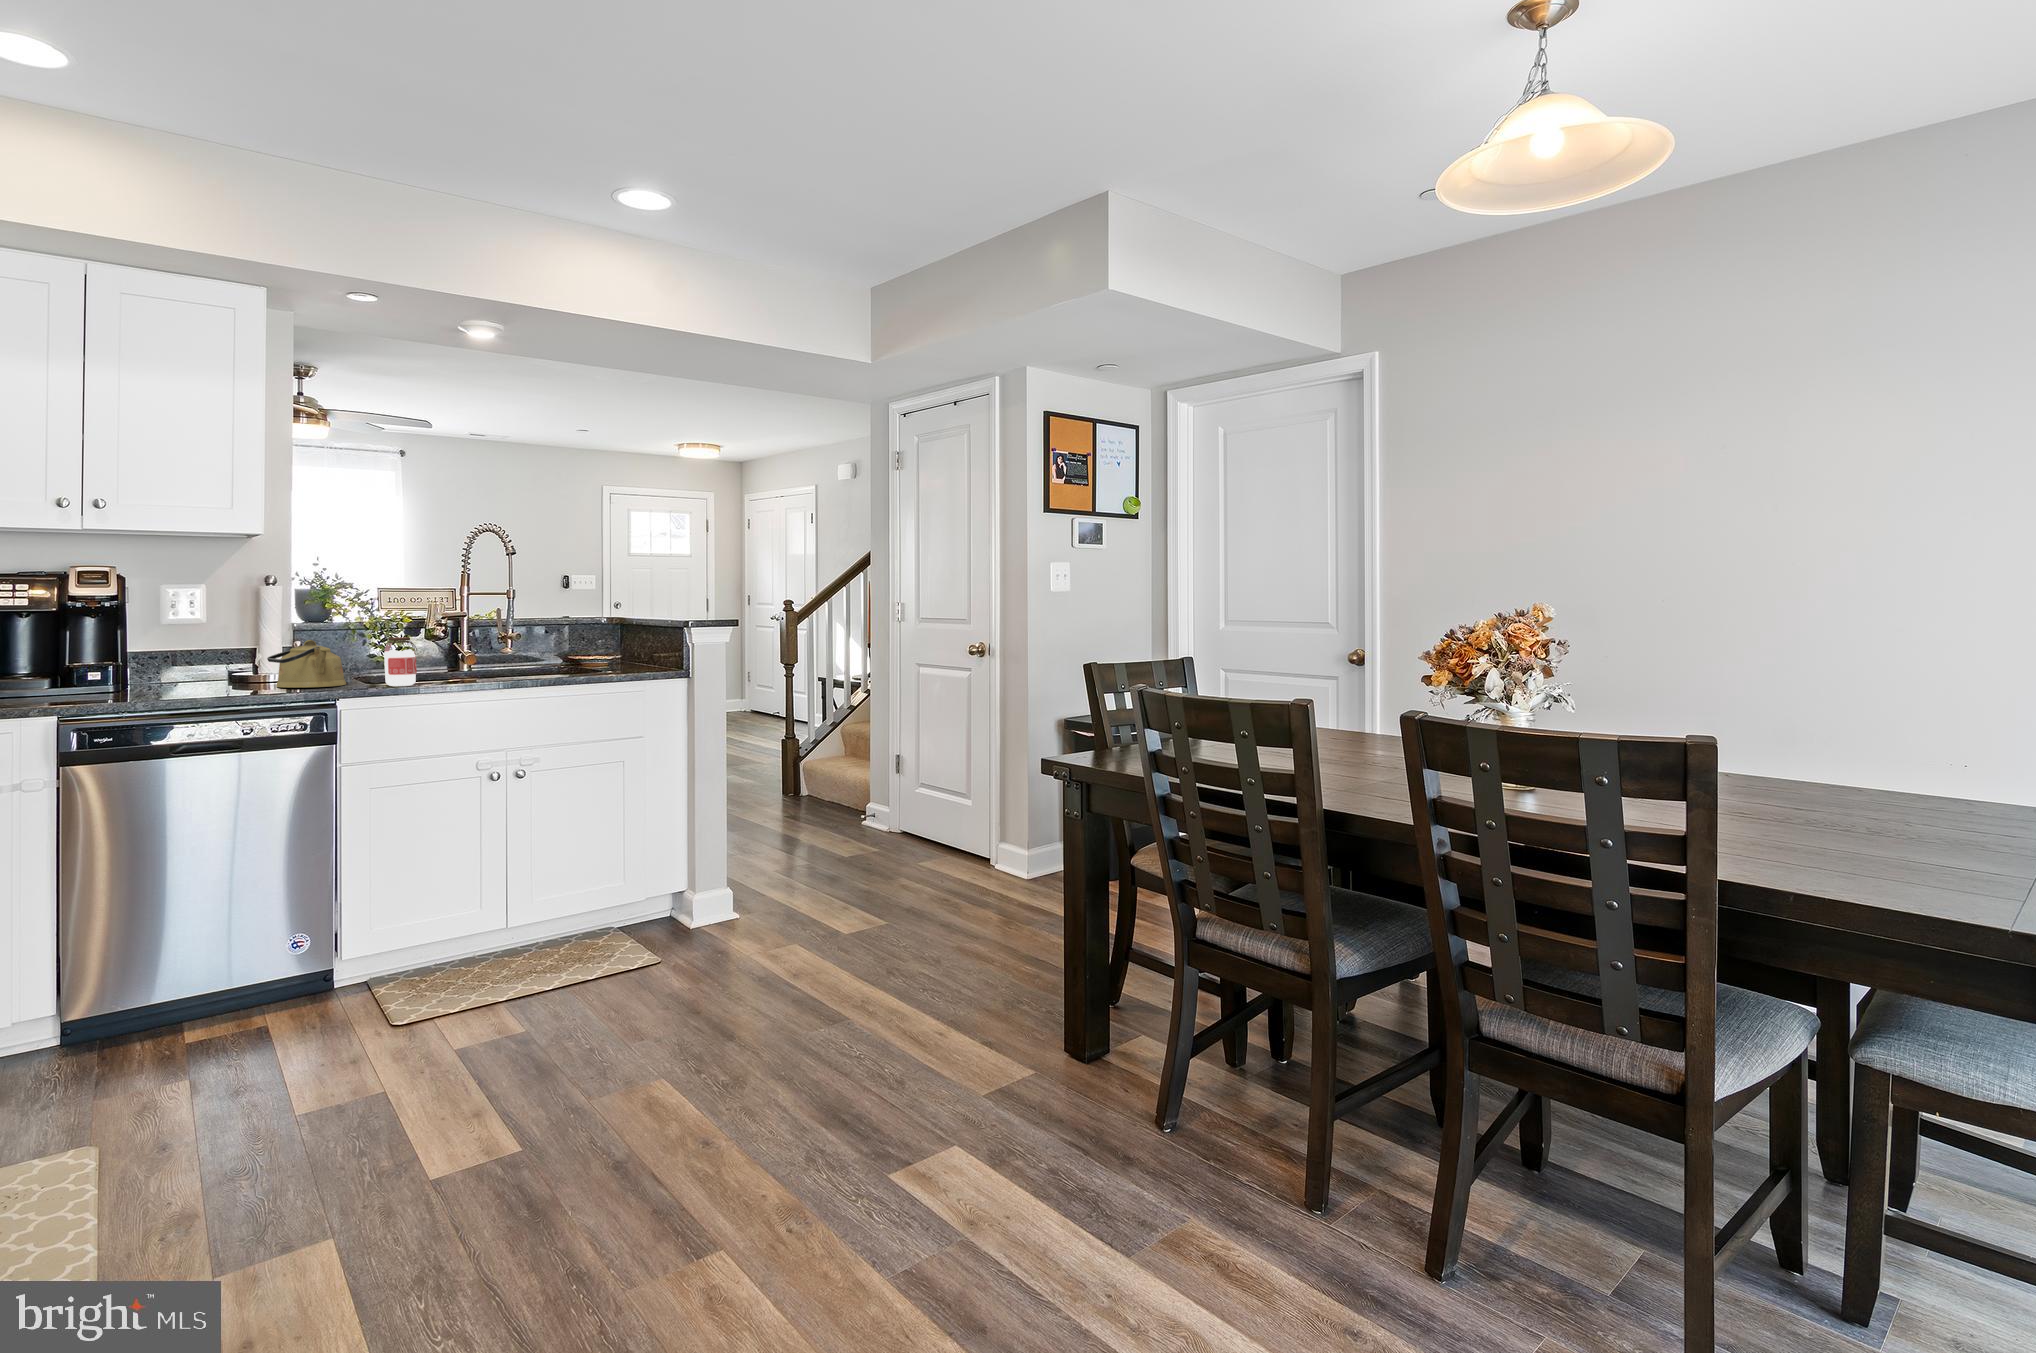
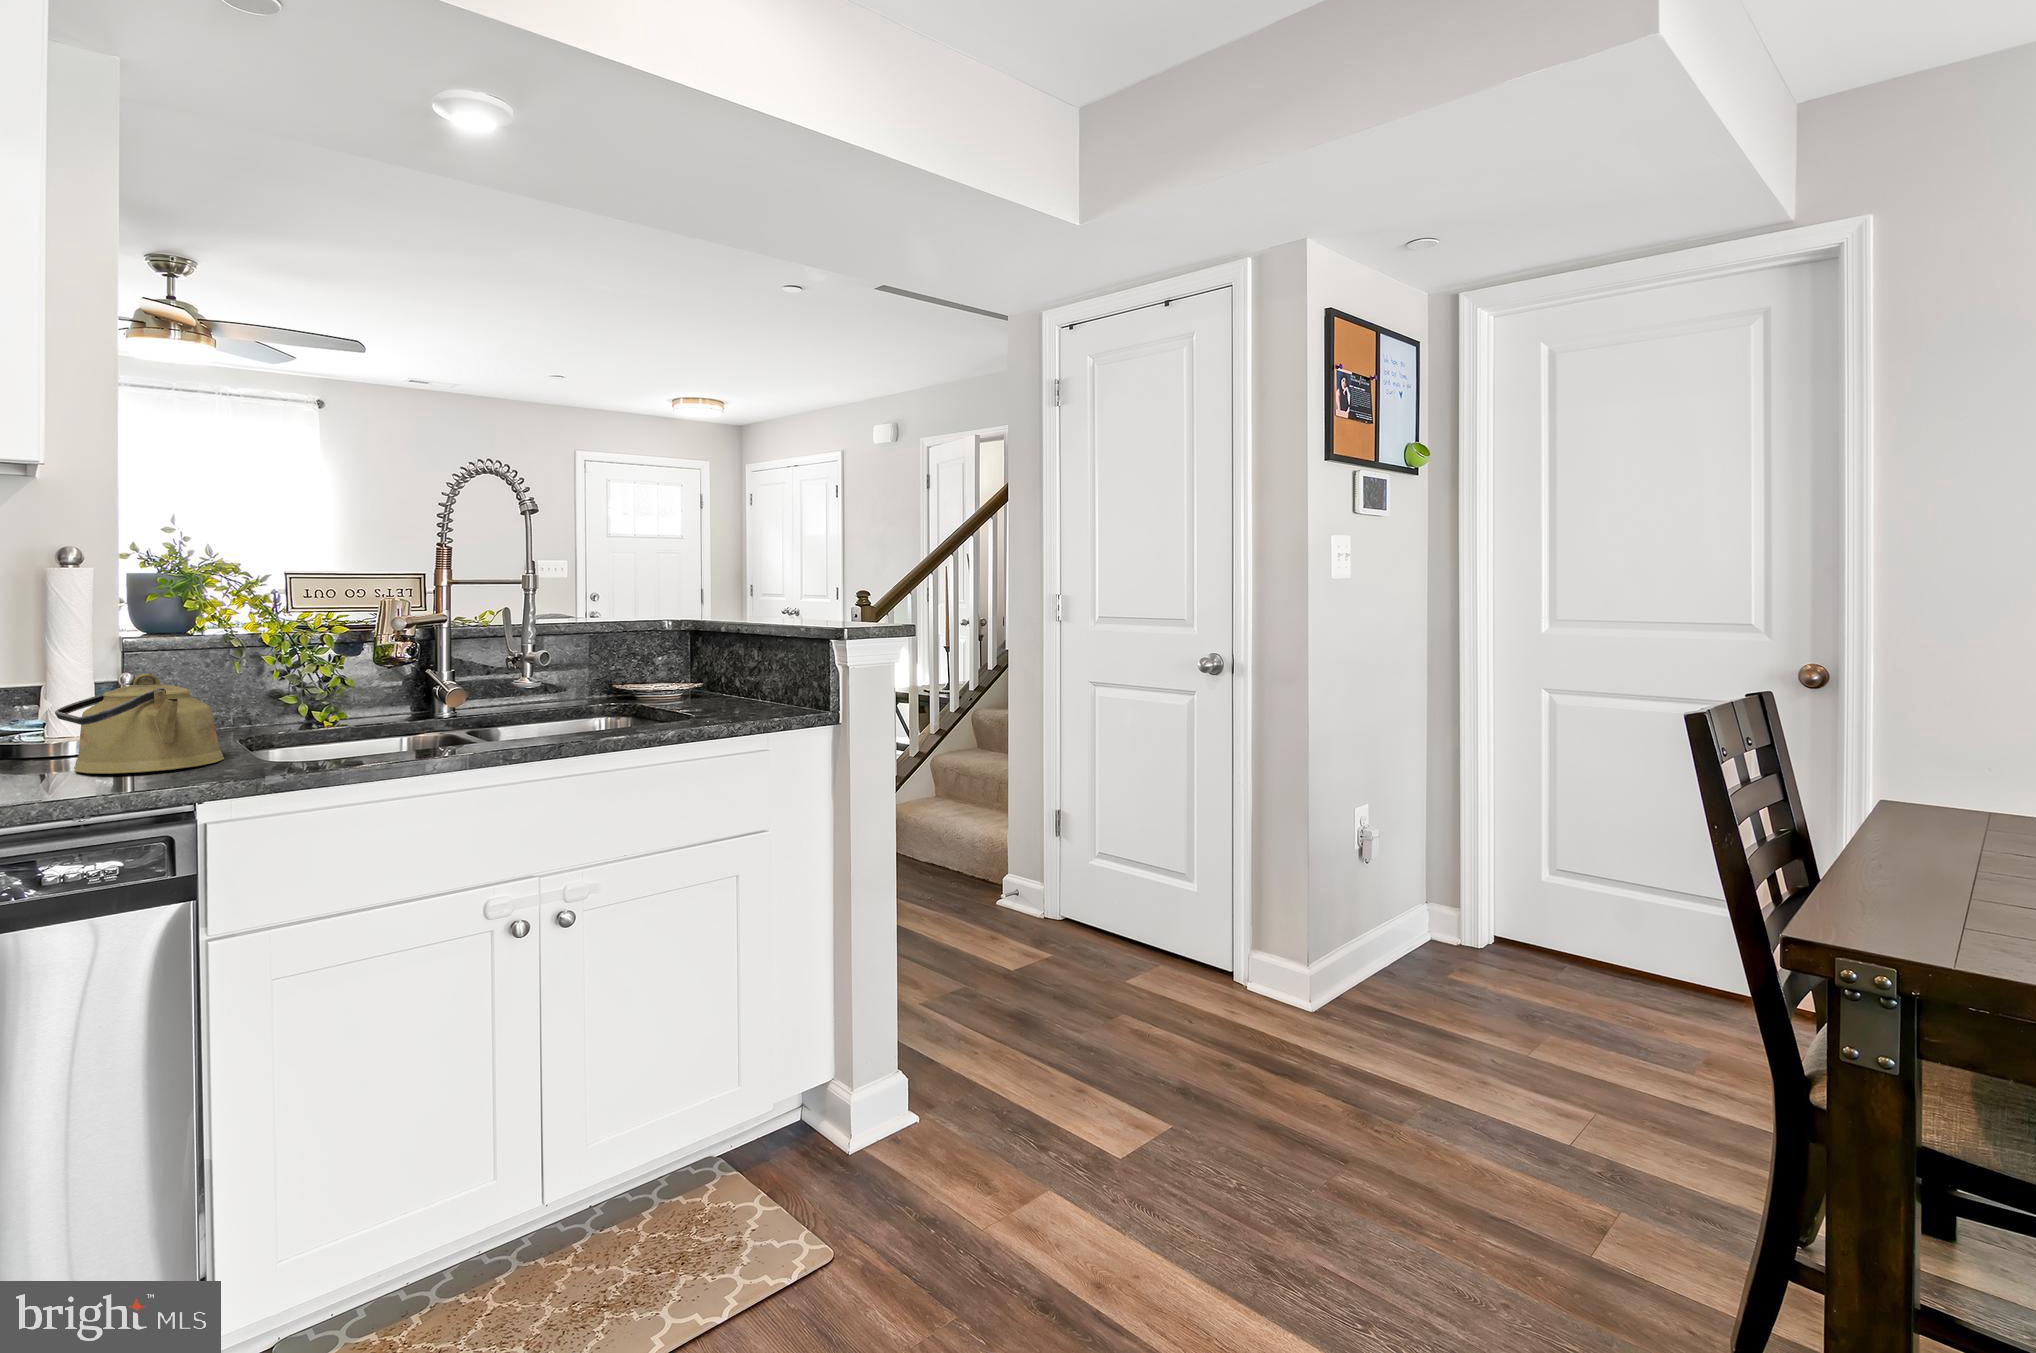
jar: present [384,637,417,686] -> none [298,667,367,766]

